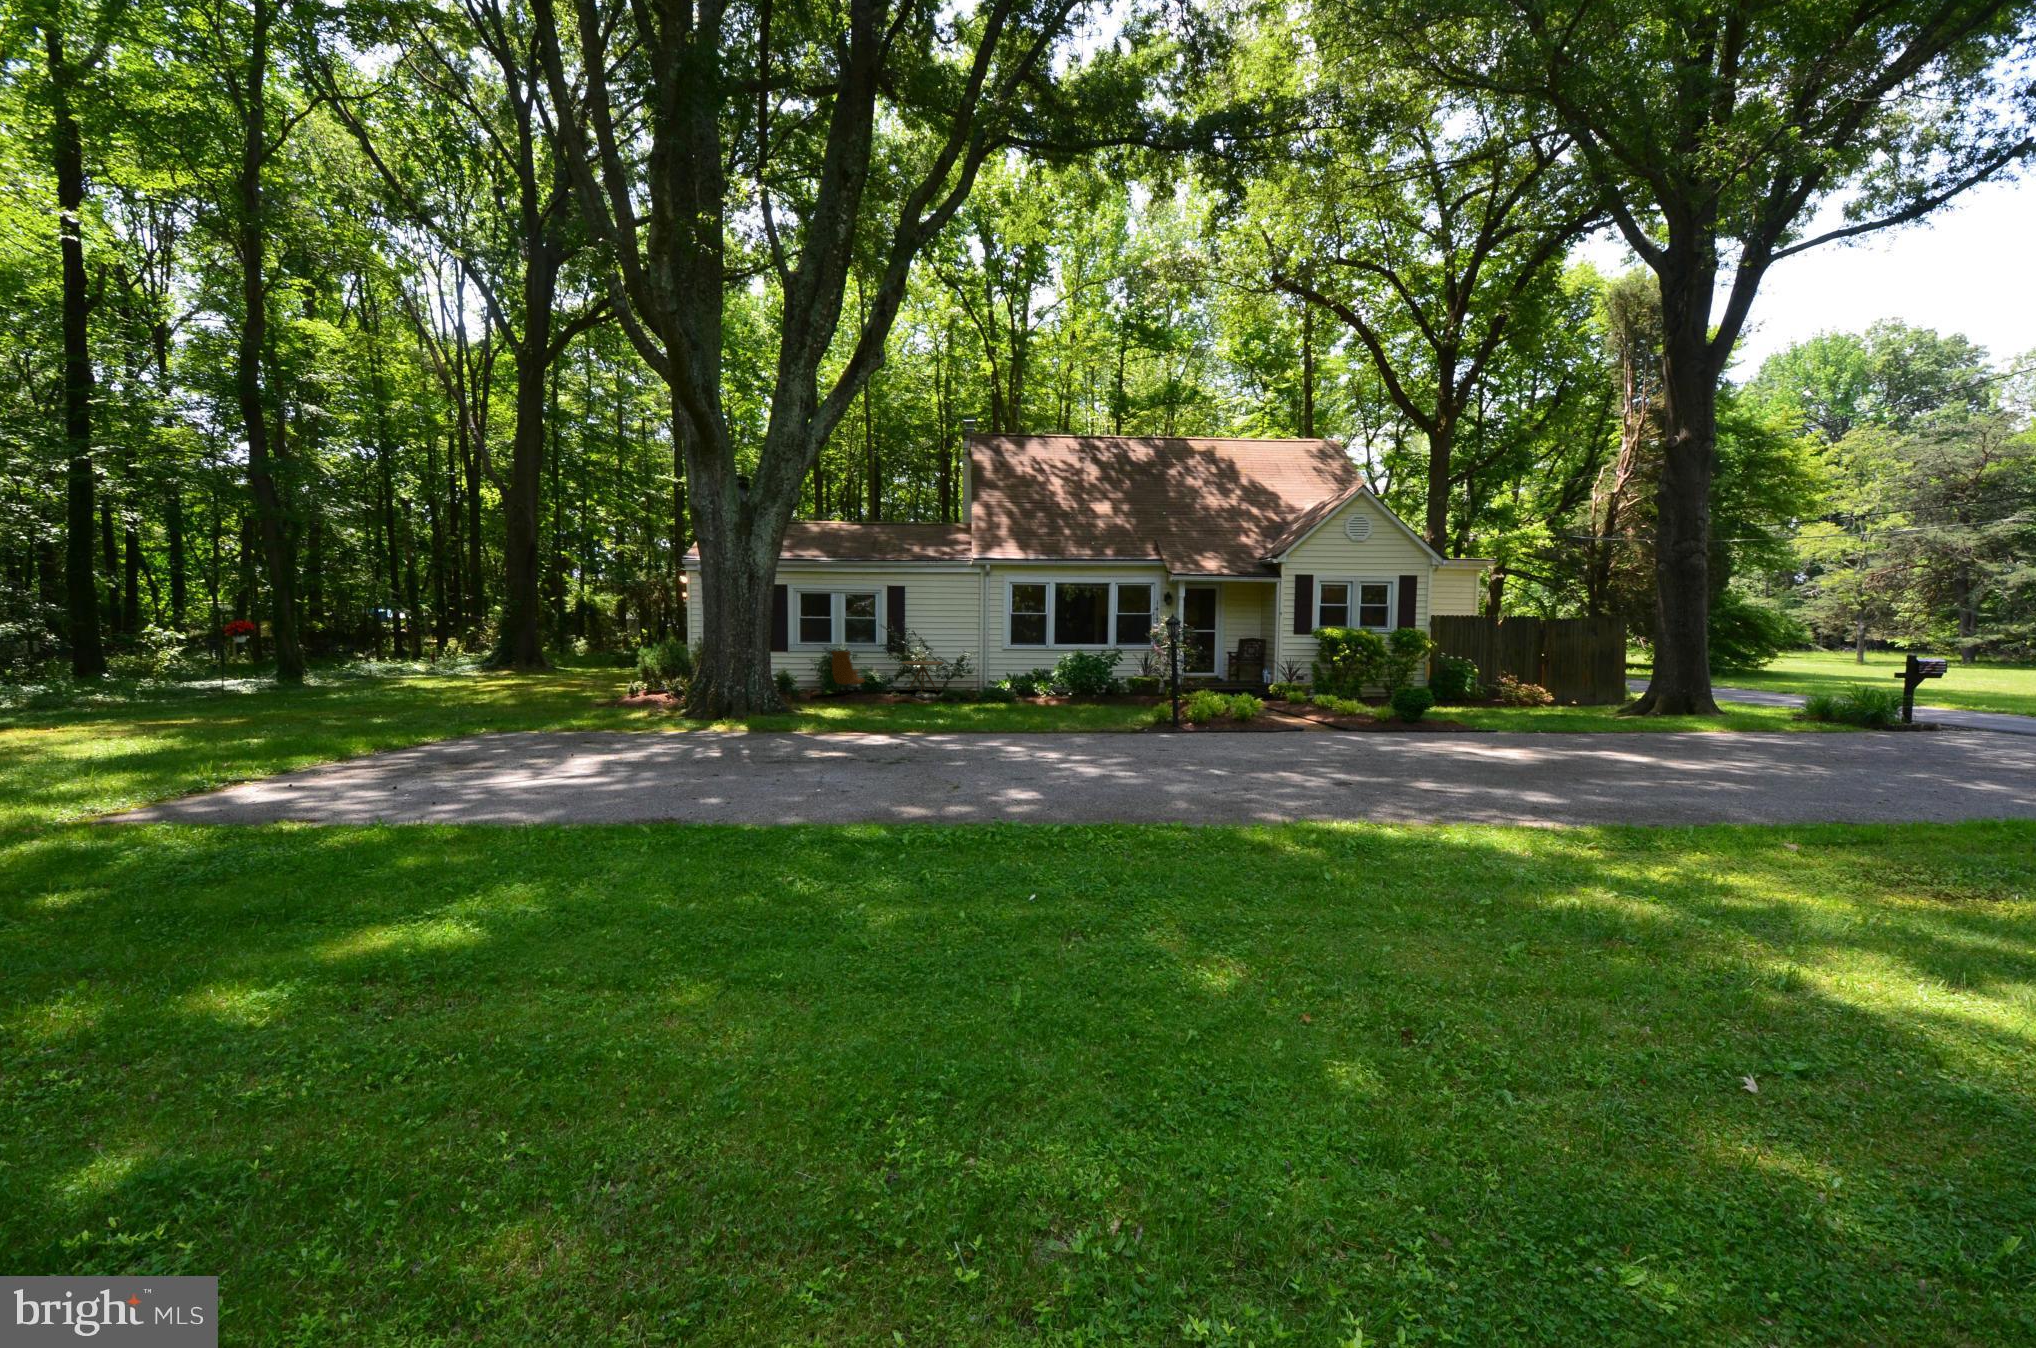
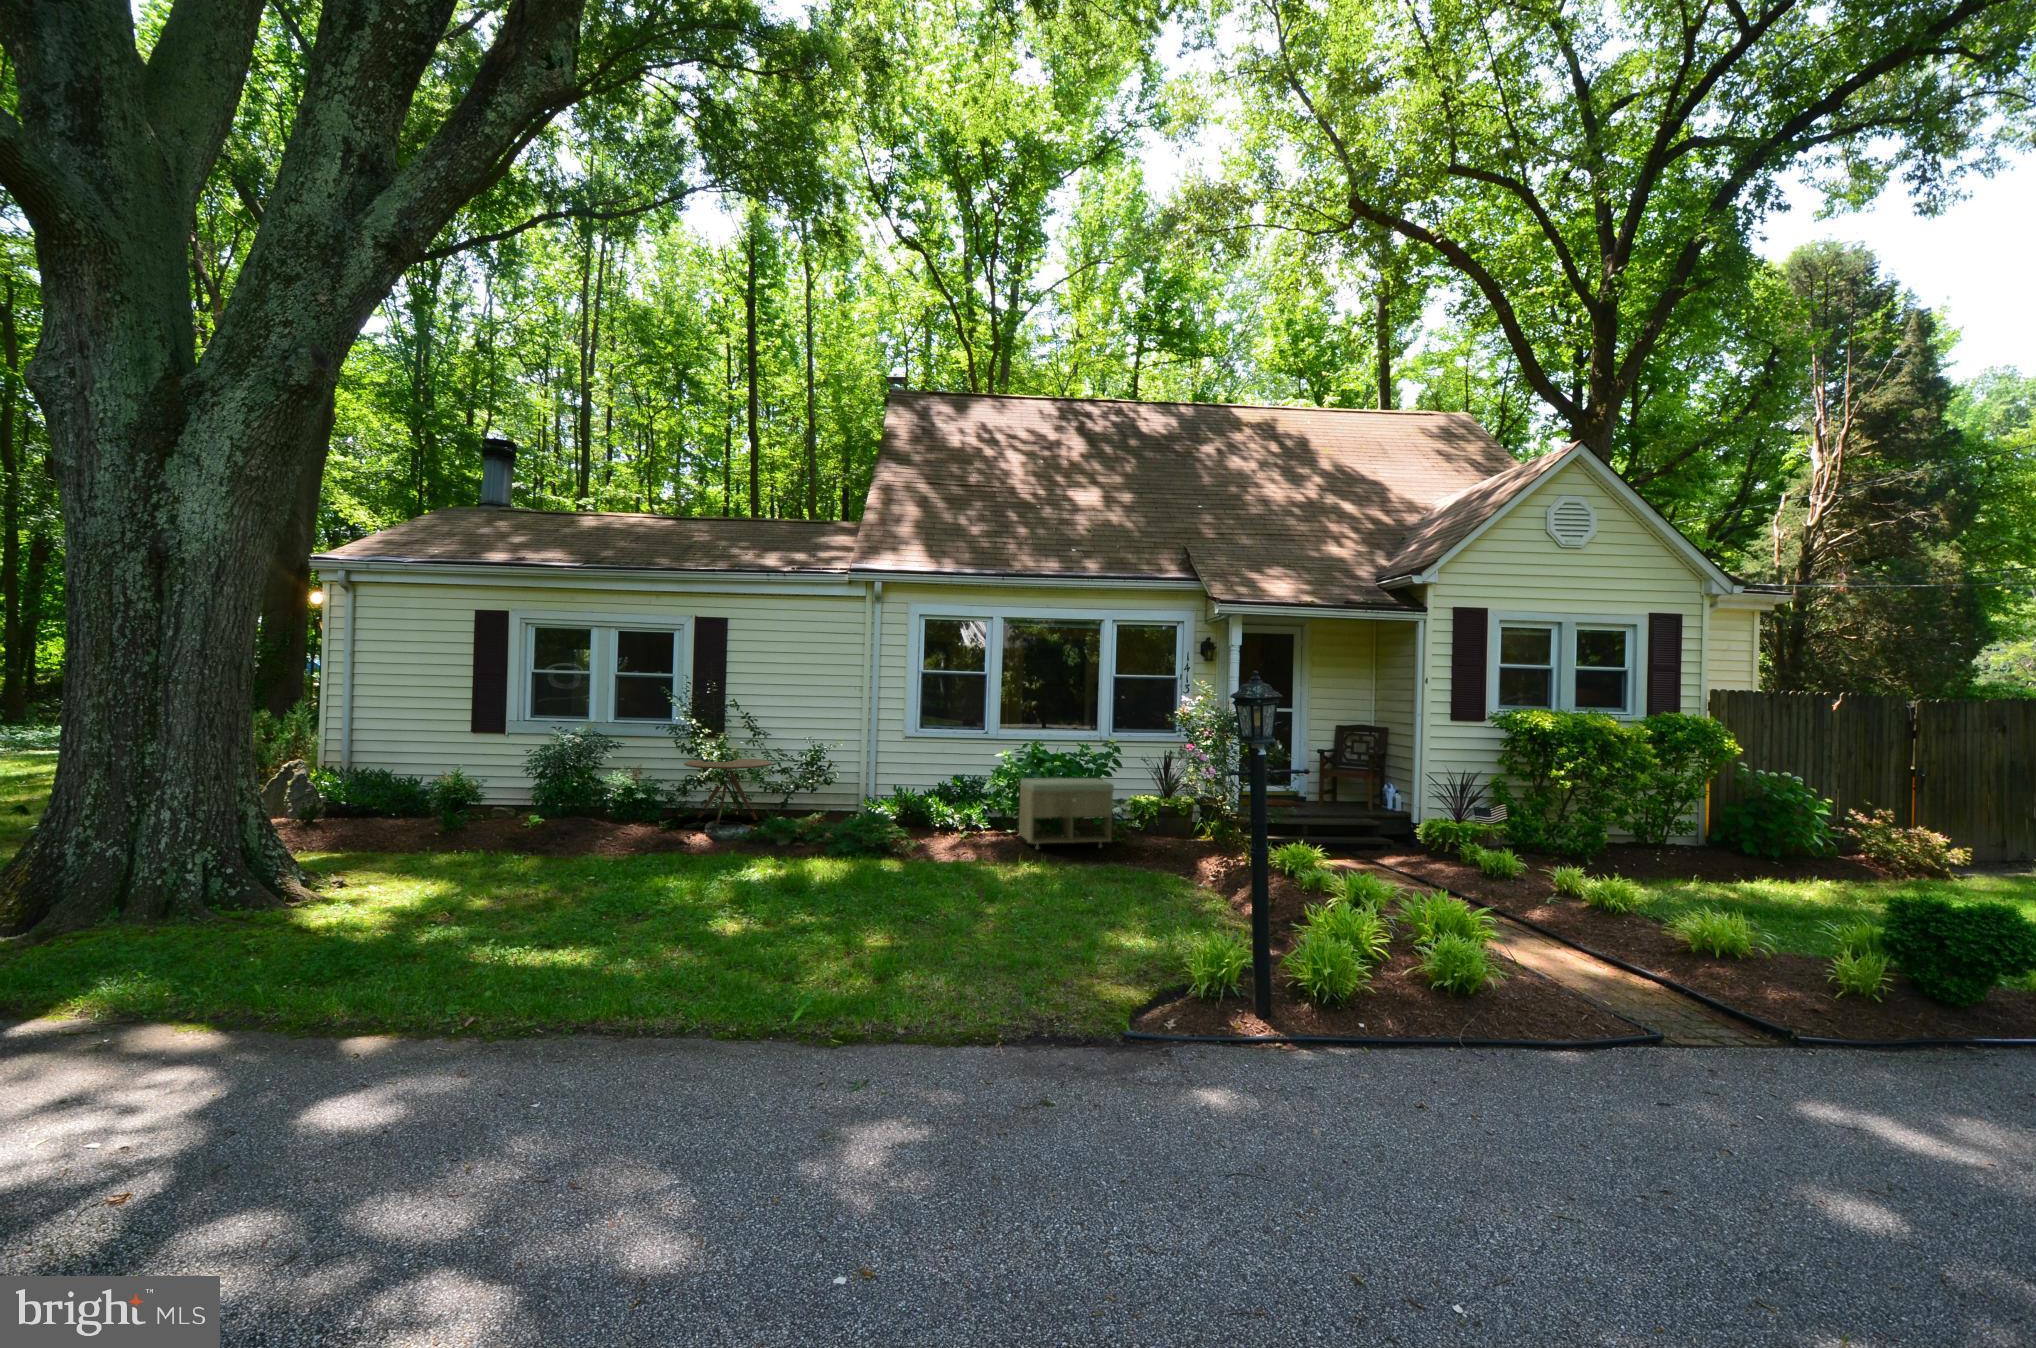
lounge chair: present [831,650,865,694] -> none [514,737,611,832]
storage bench: none [1073,666,1119,699] -> present [1019,778,1114,849]

